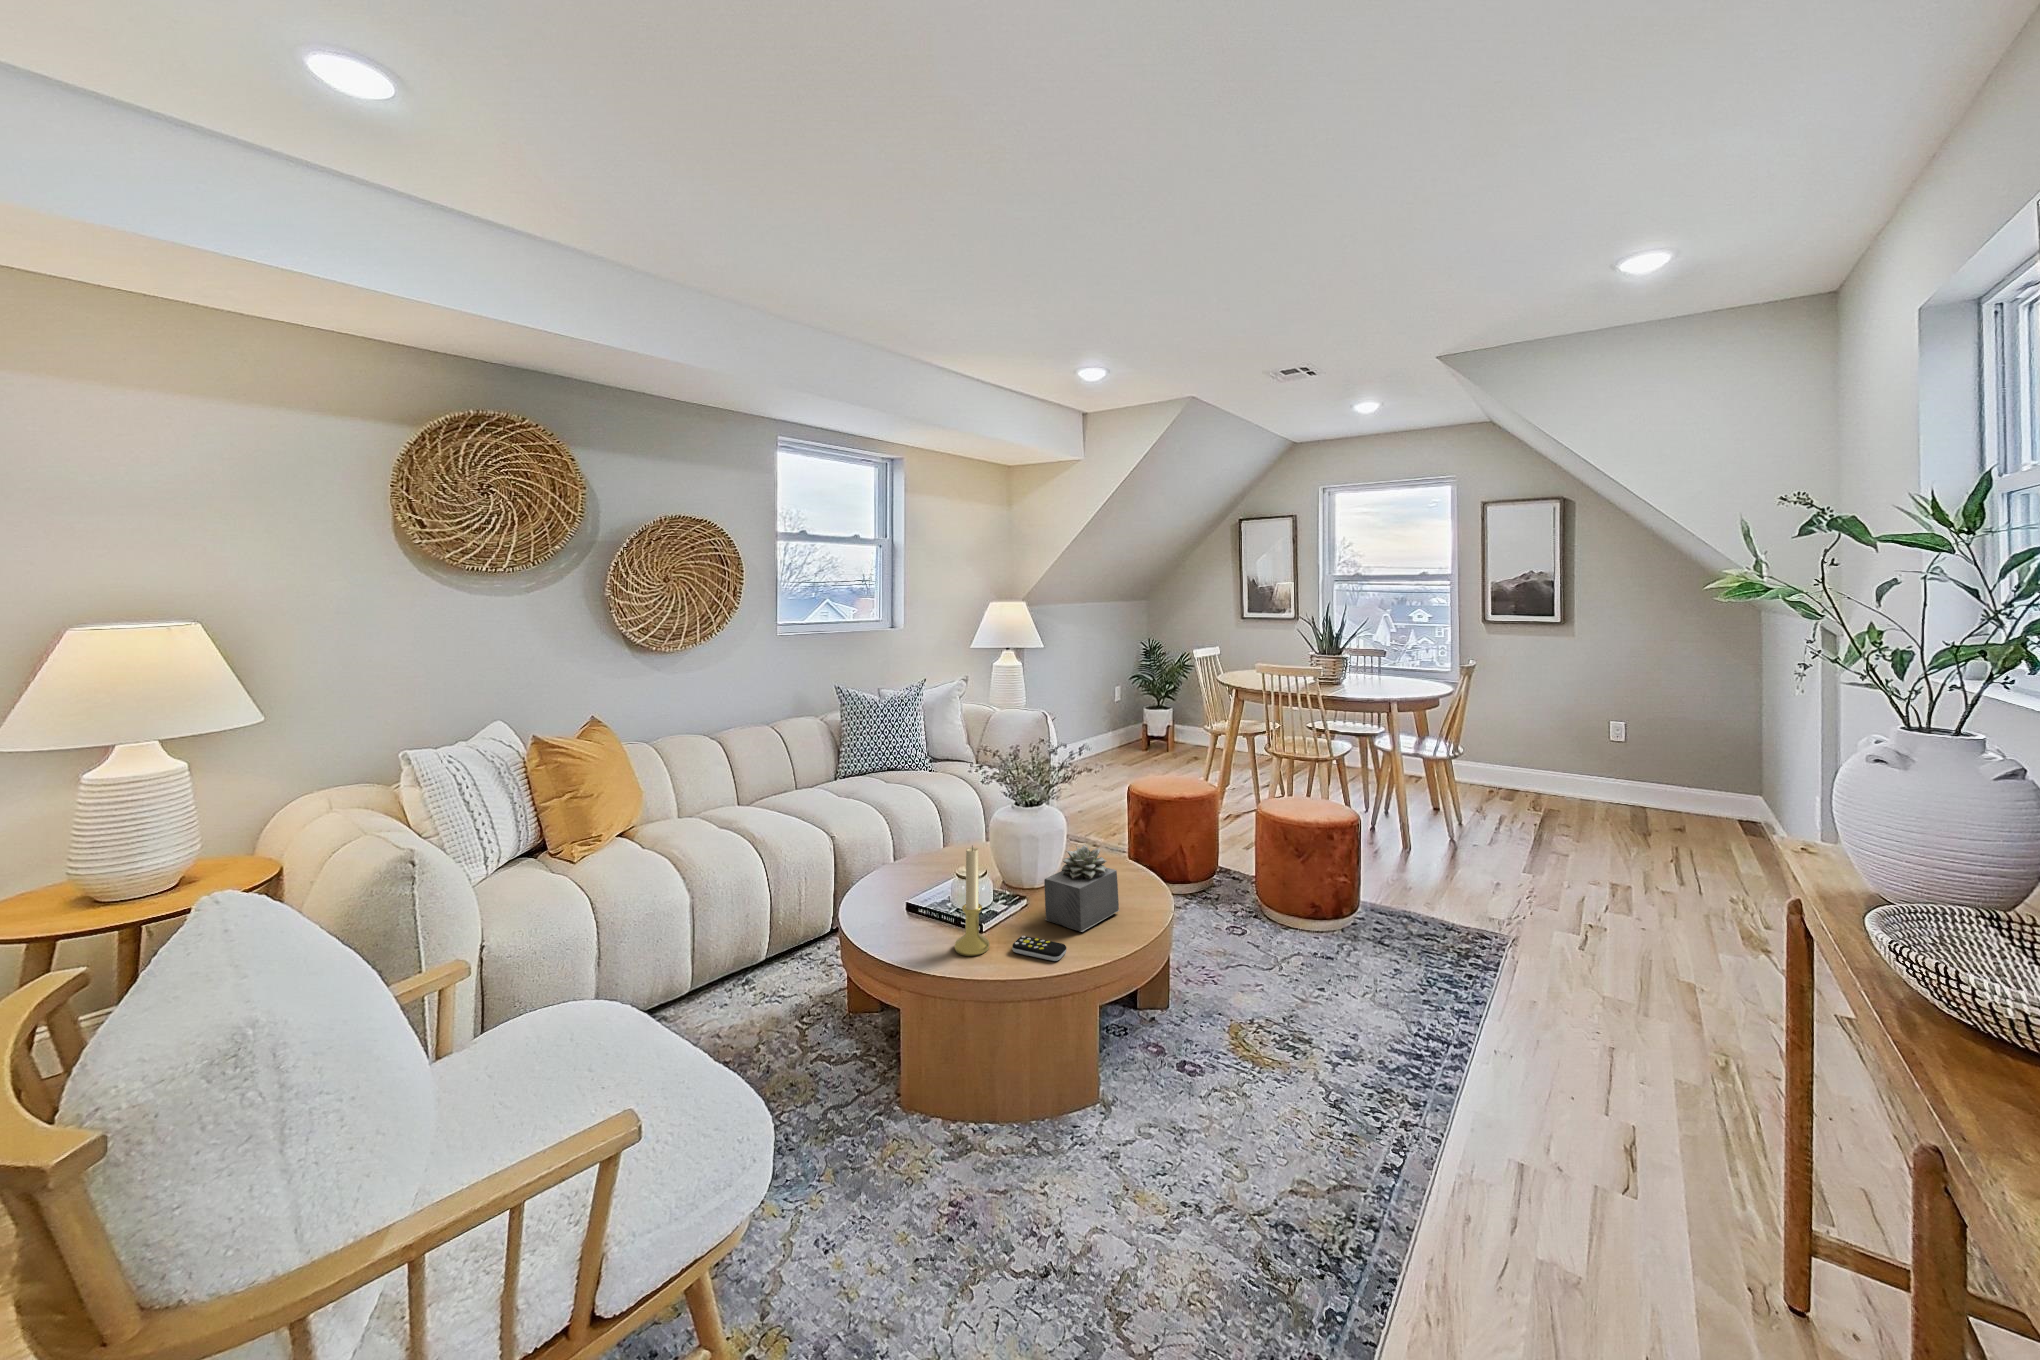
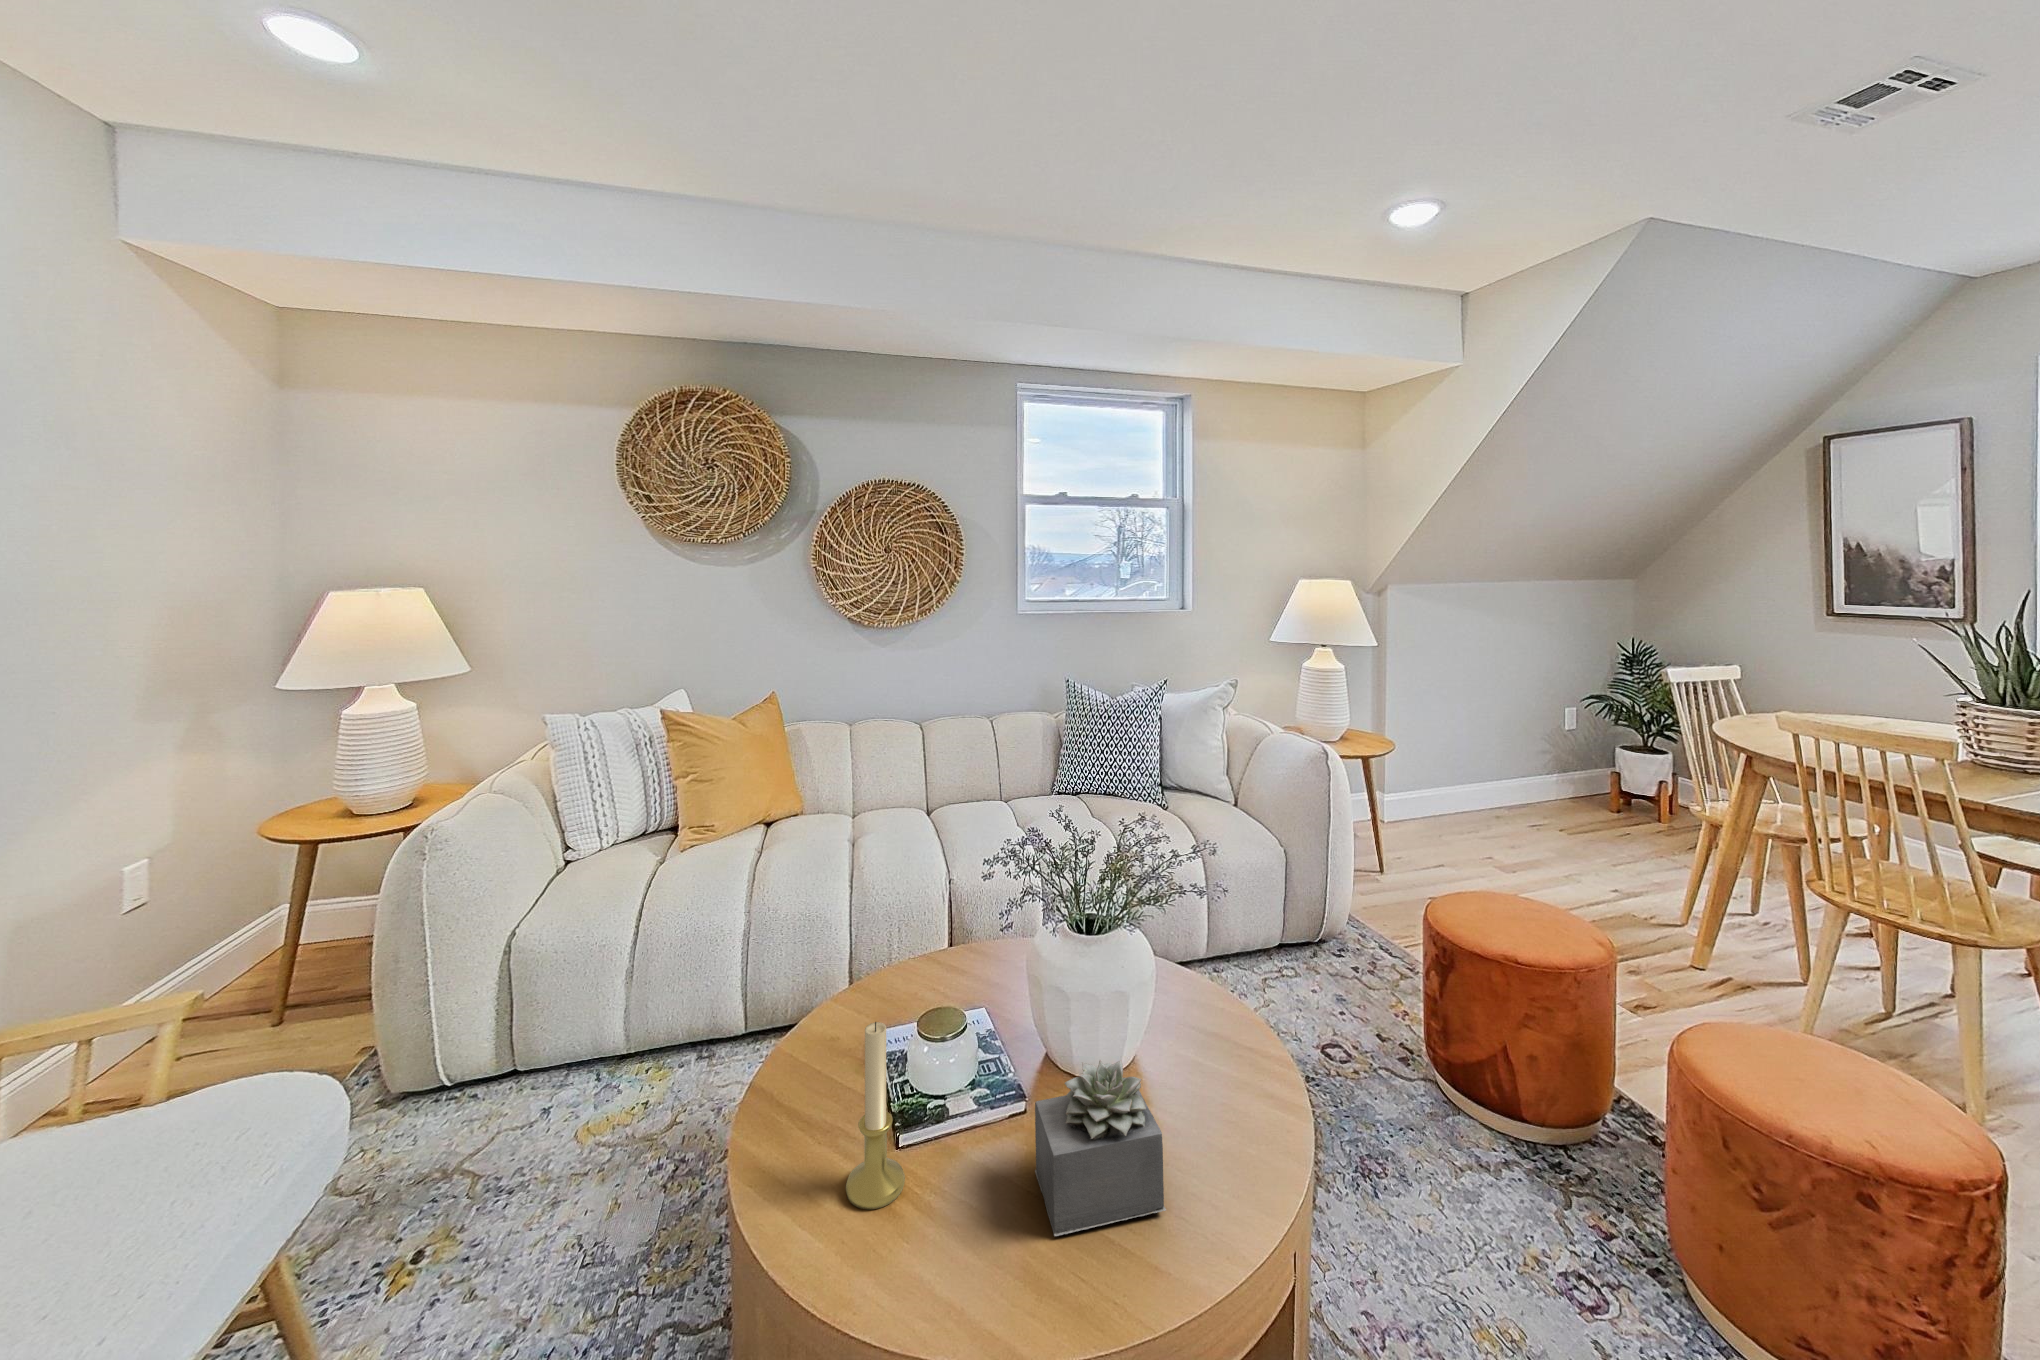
remote control: present [1012,936,1066,961] -> none [912,1203,985,1294]

